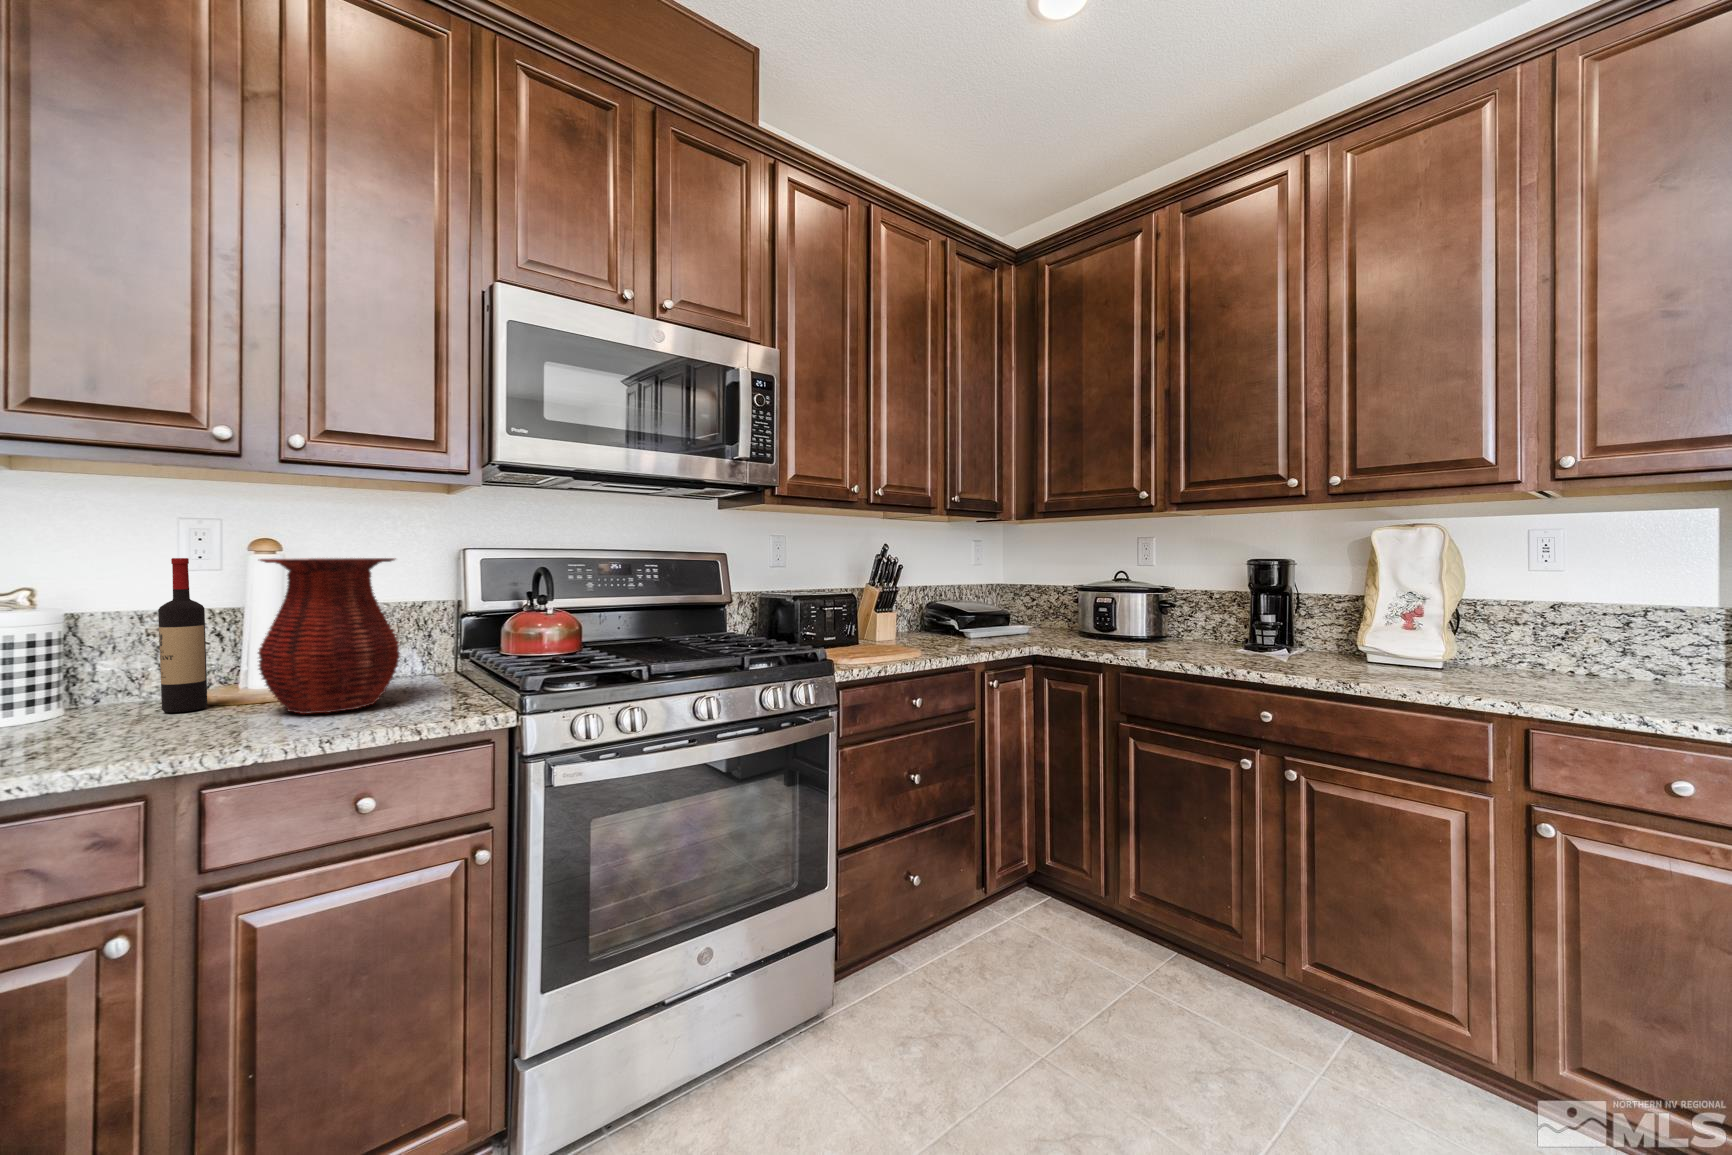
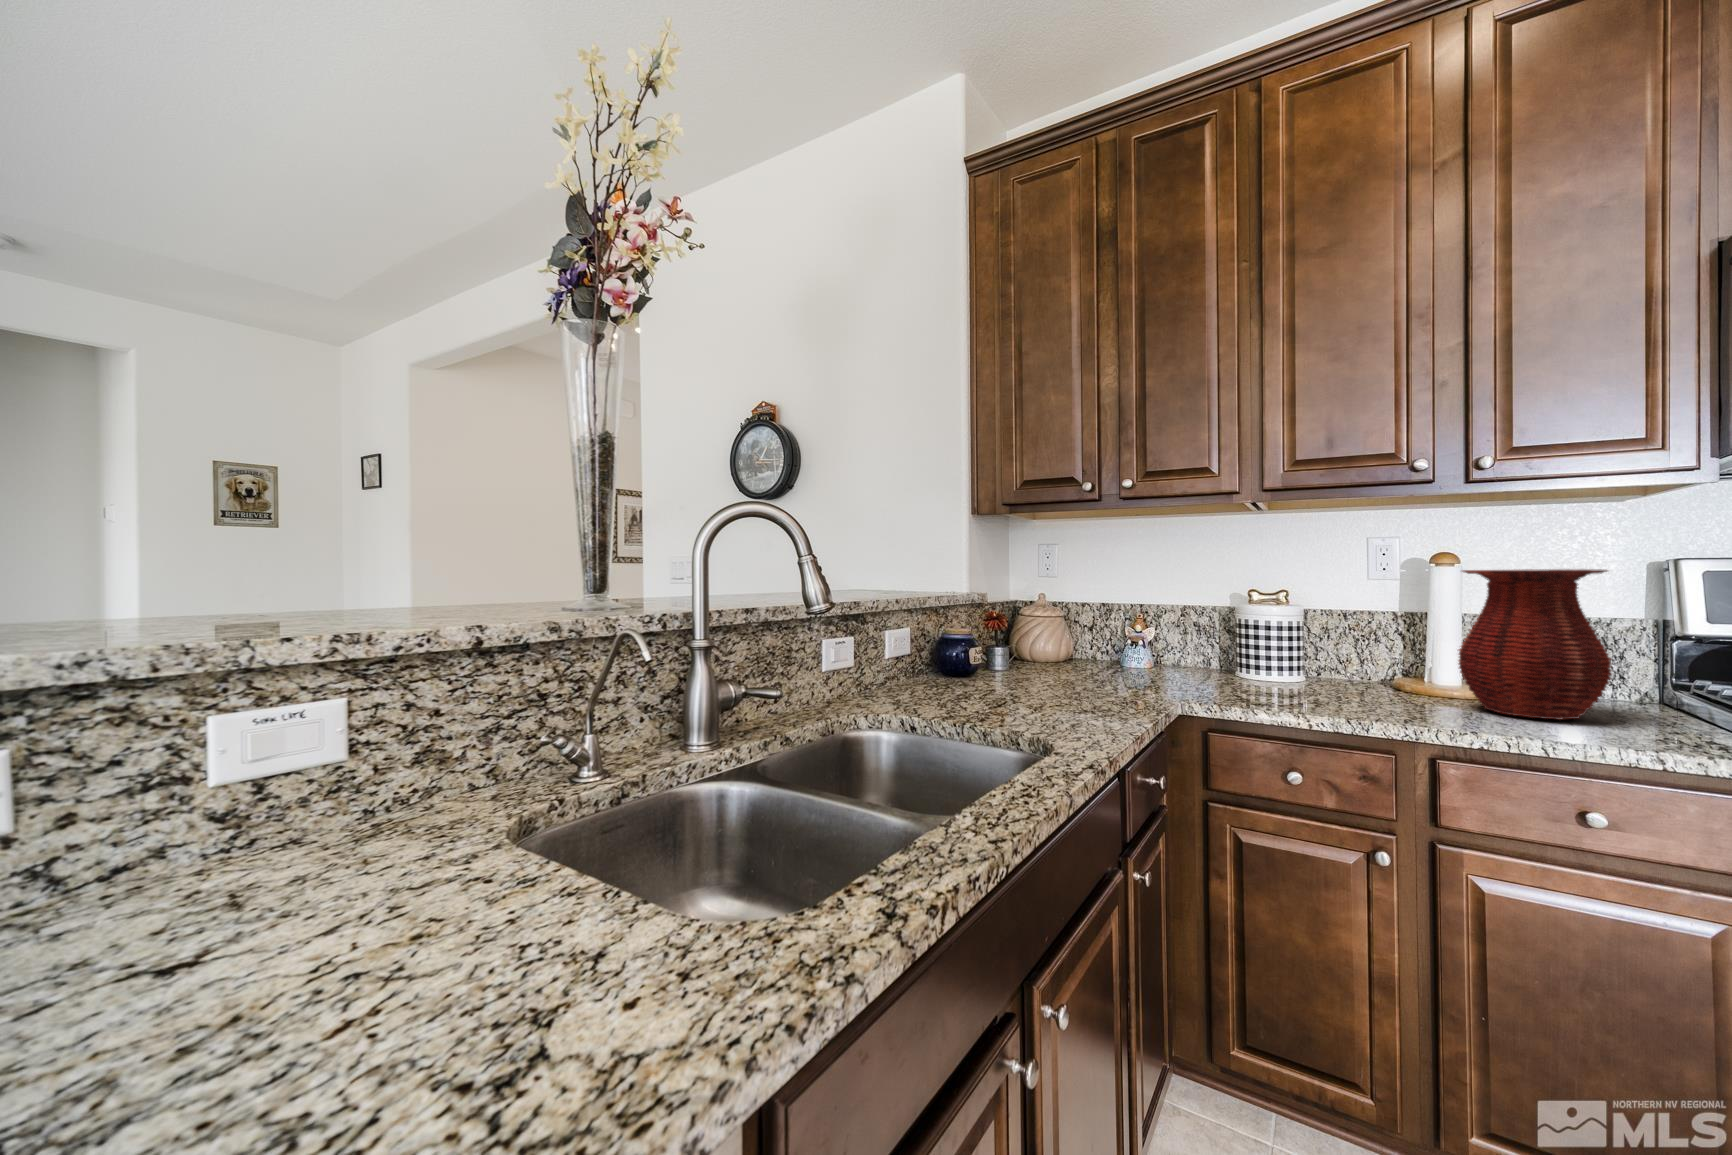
wine bottle: present [158,558,207,713] -> none [1370,570,1403,694]

